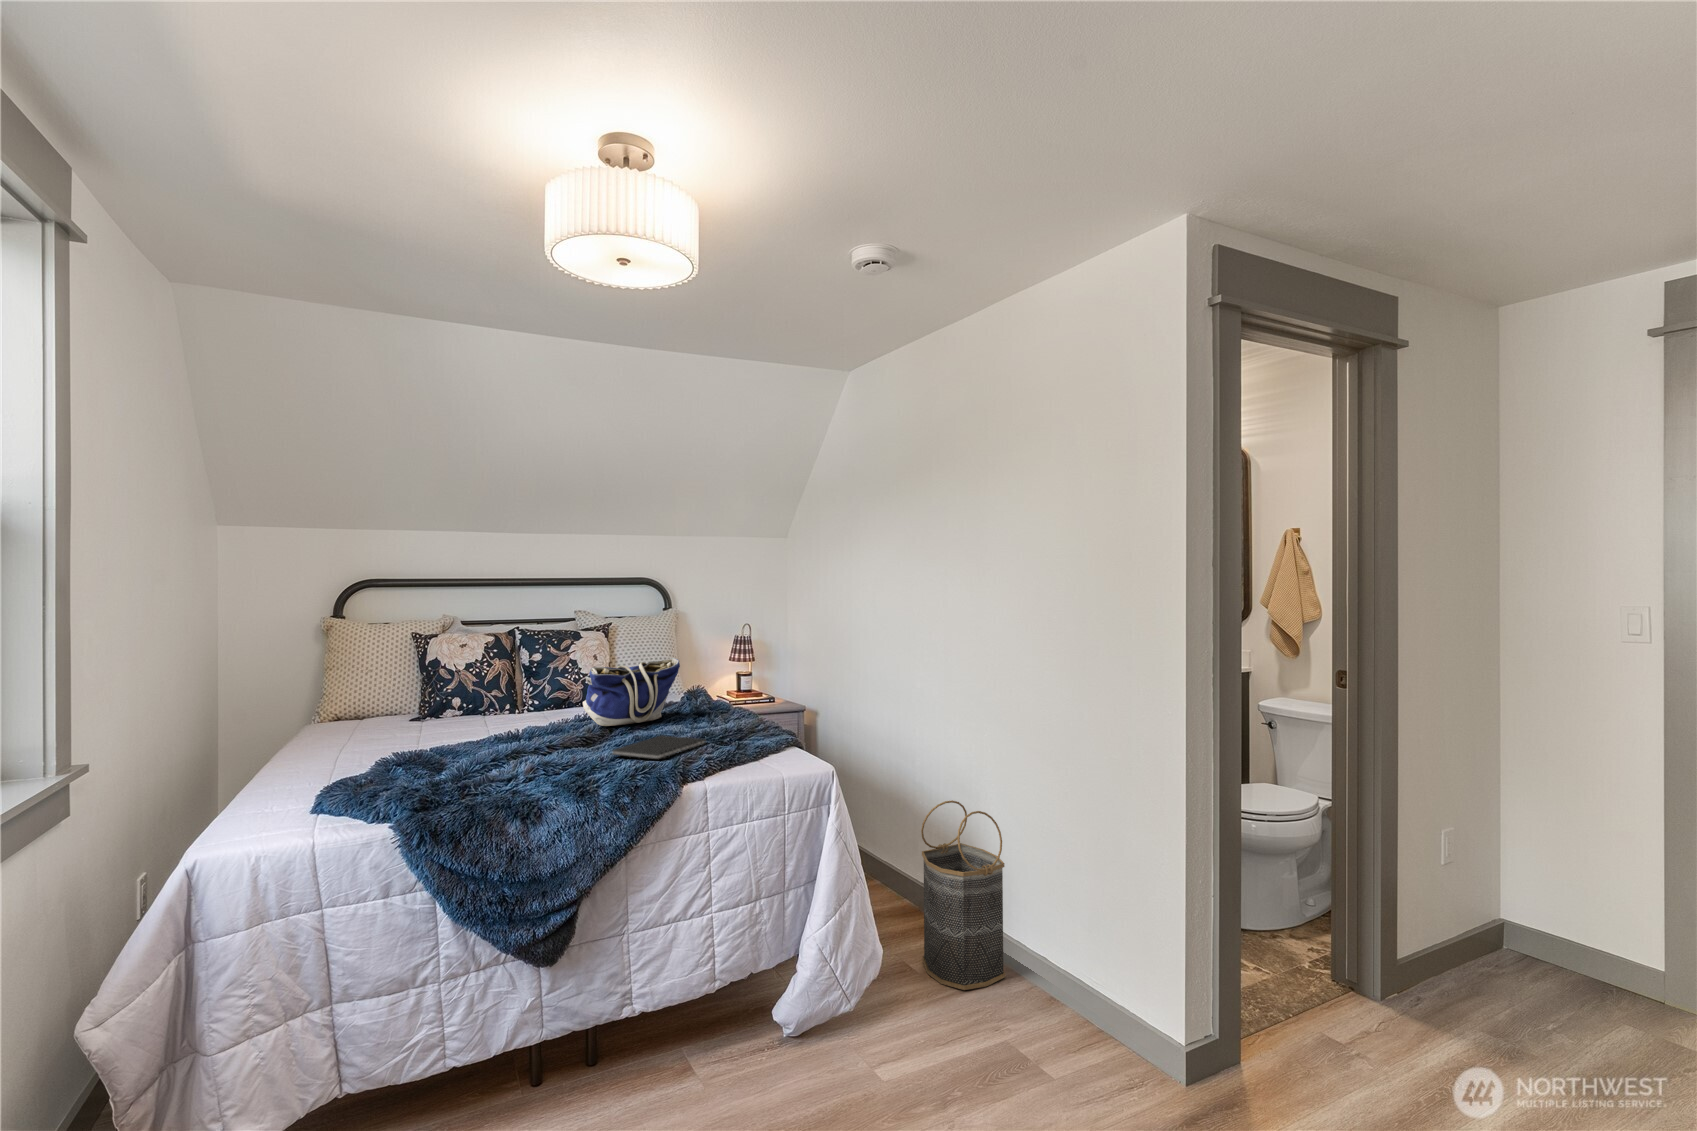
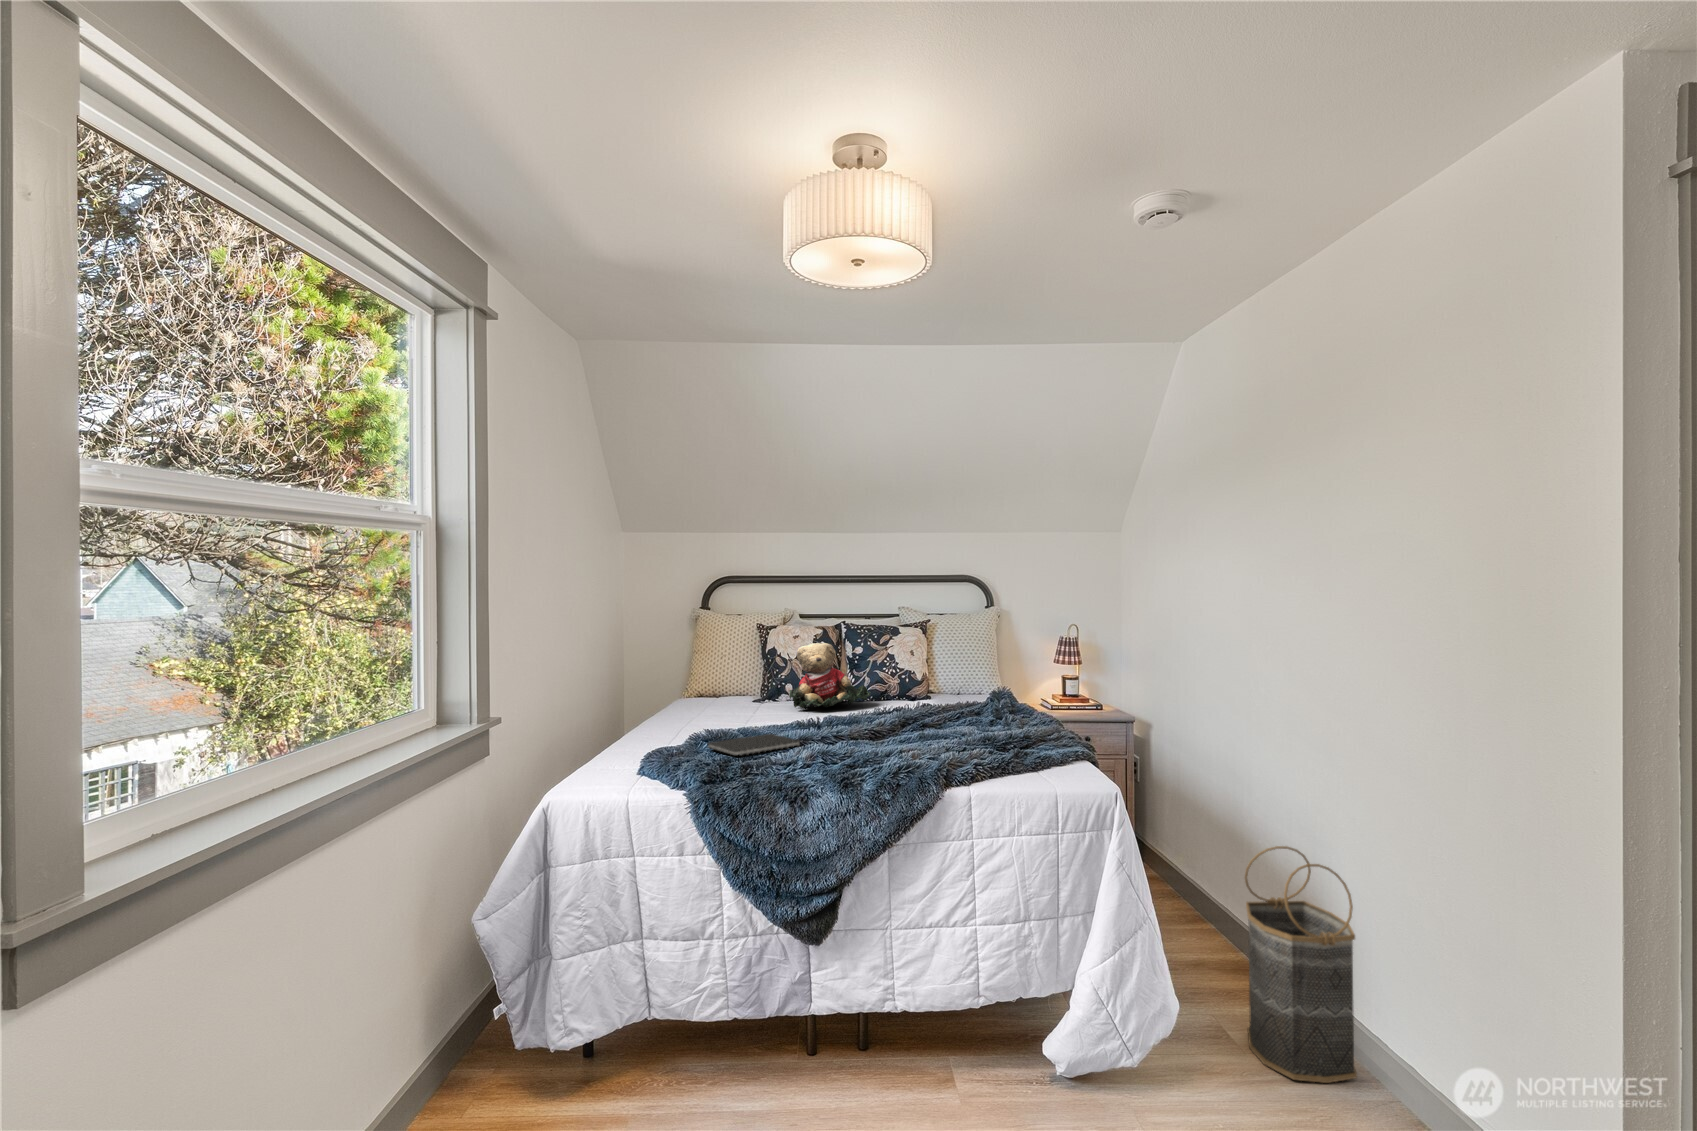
teddy bear: none [465,650,559,722] -> present [789,643,870,709]
tote bag: present [583,658,680,726] -> none [881,657,977,722]
notebook: present [612,735,706,759] -> present [708,734,800,756]

